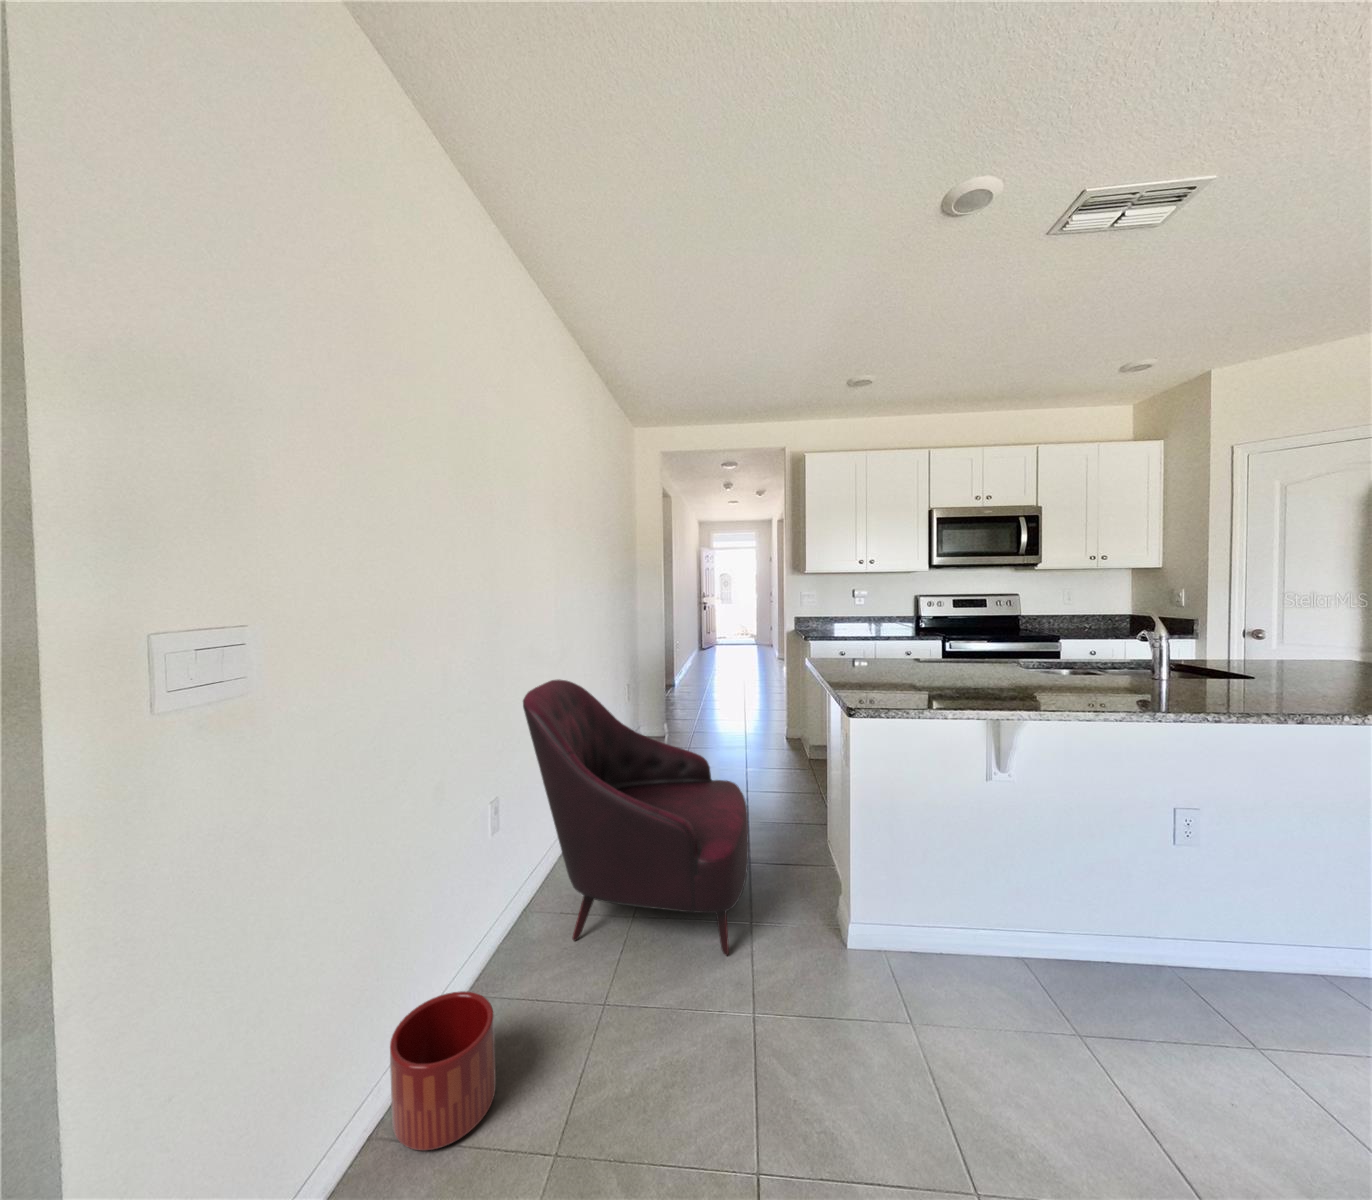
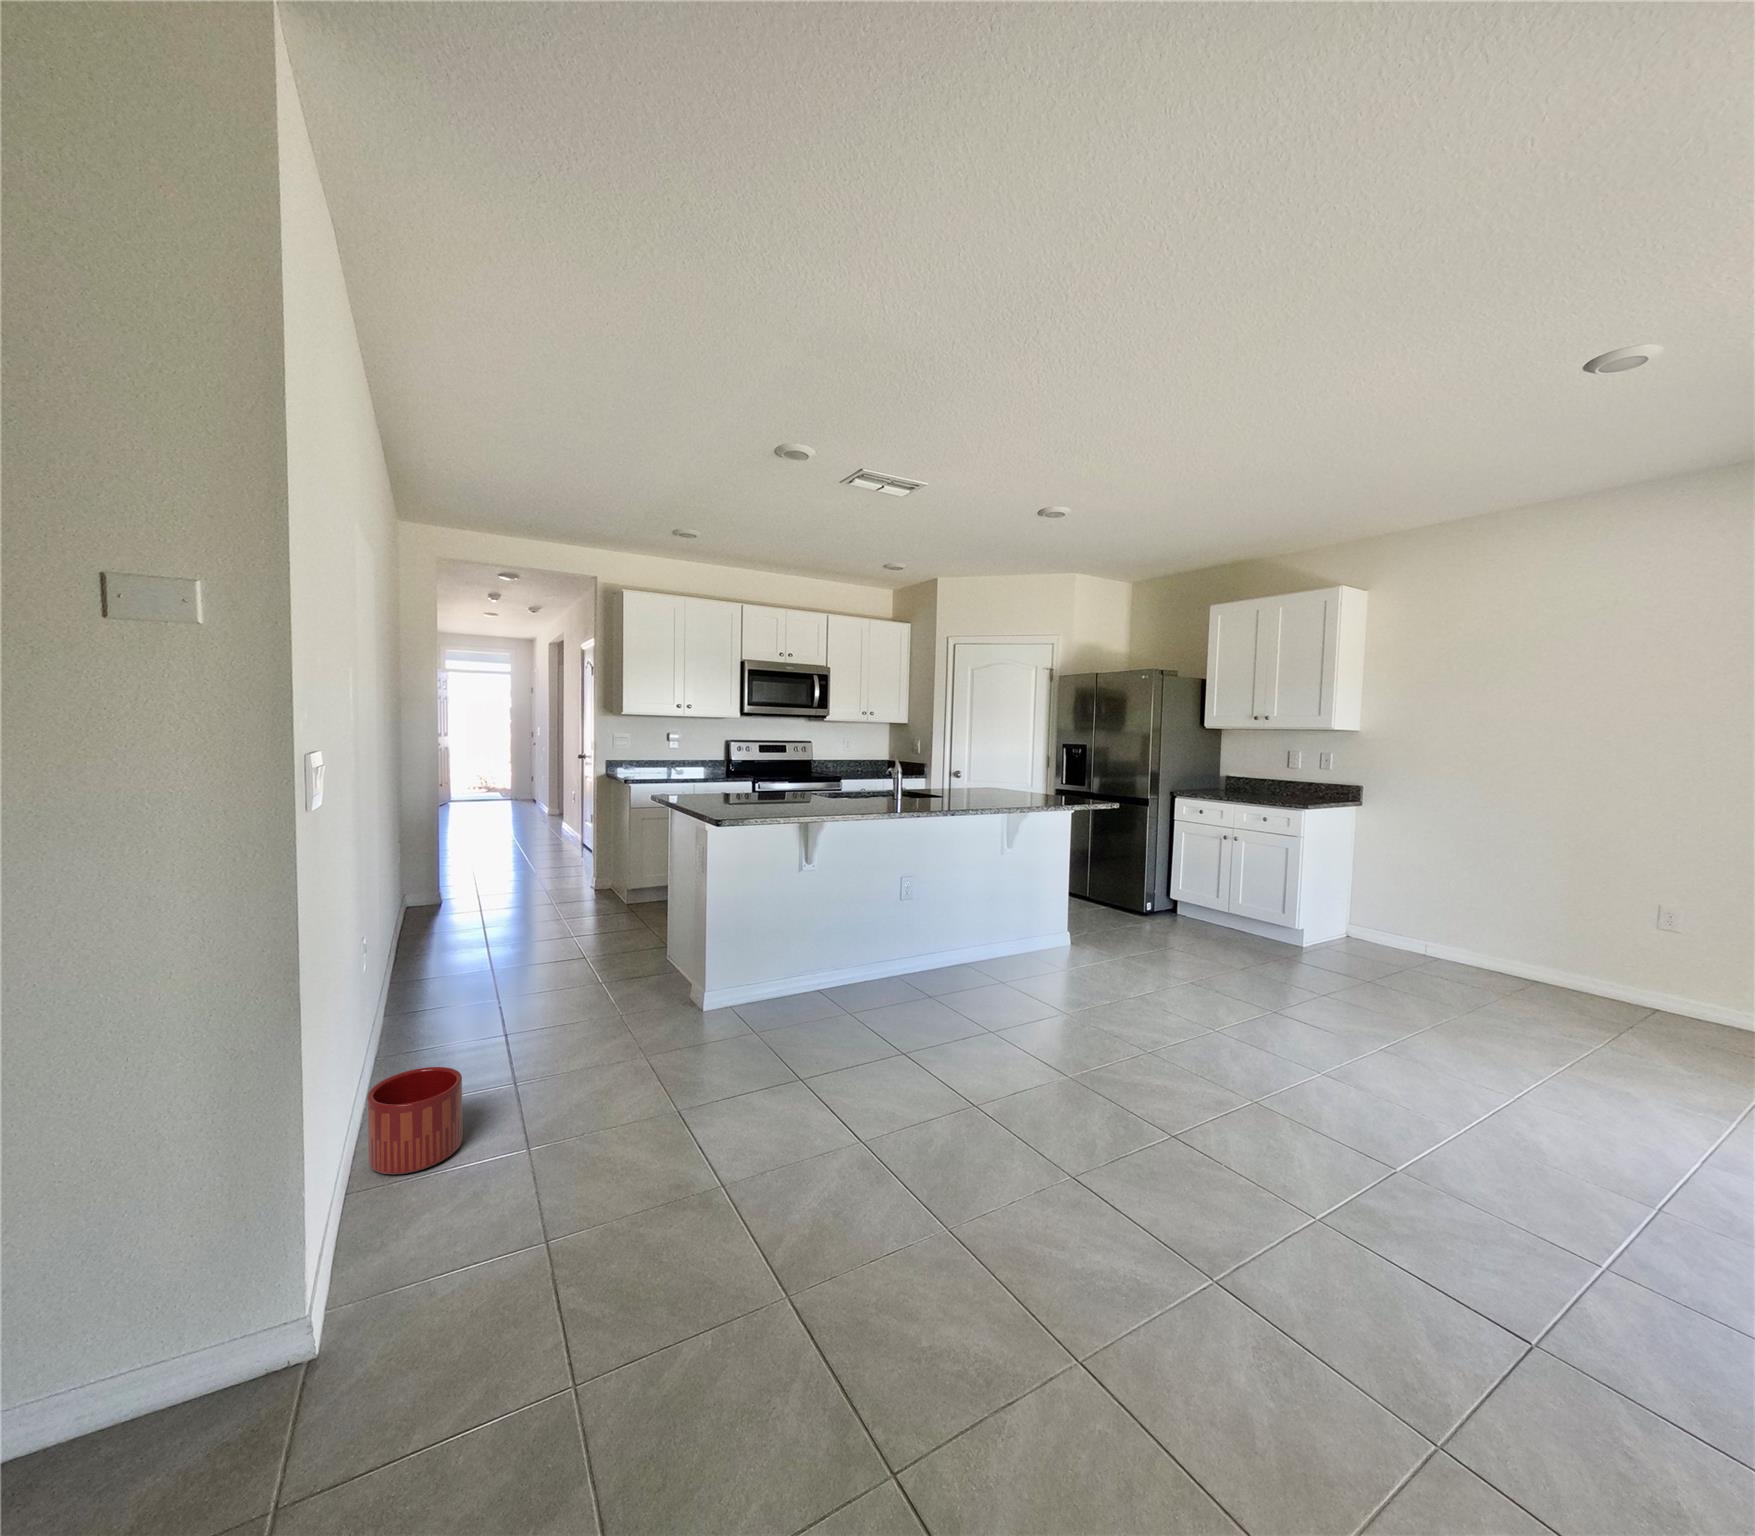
armchair: present [523,679,749,956] -> none [386,817,623,1057]

